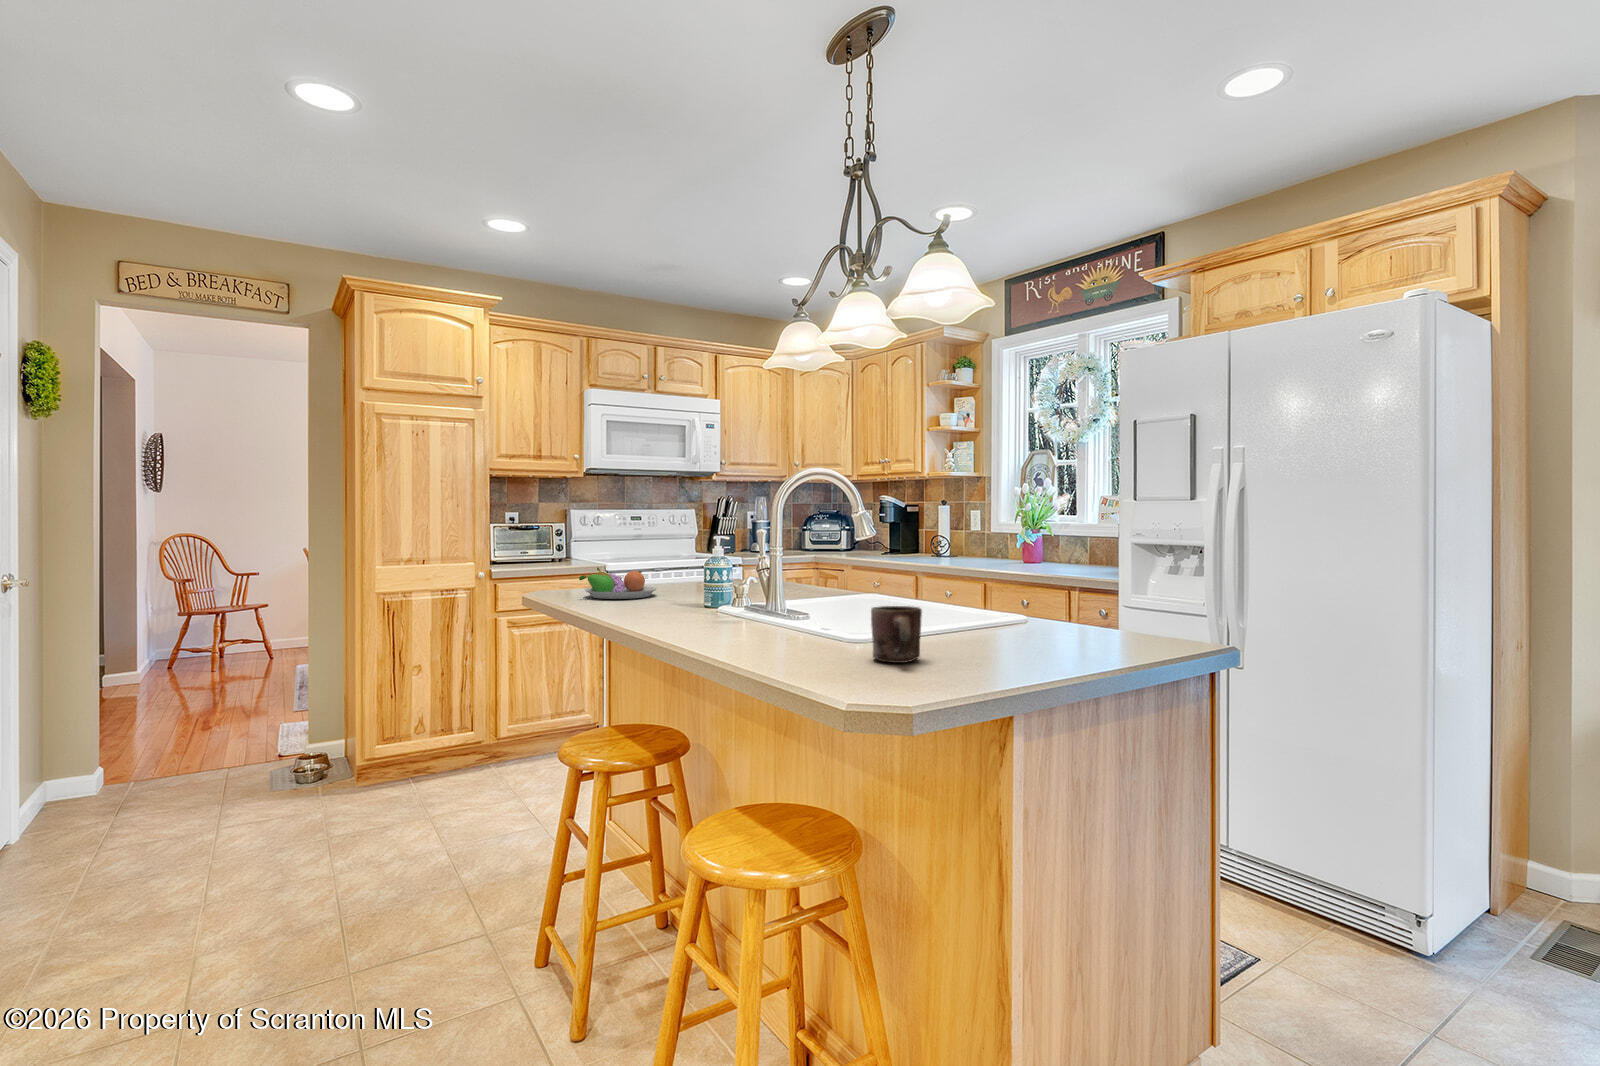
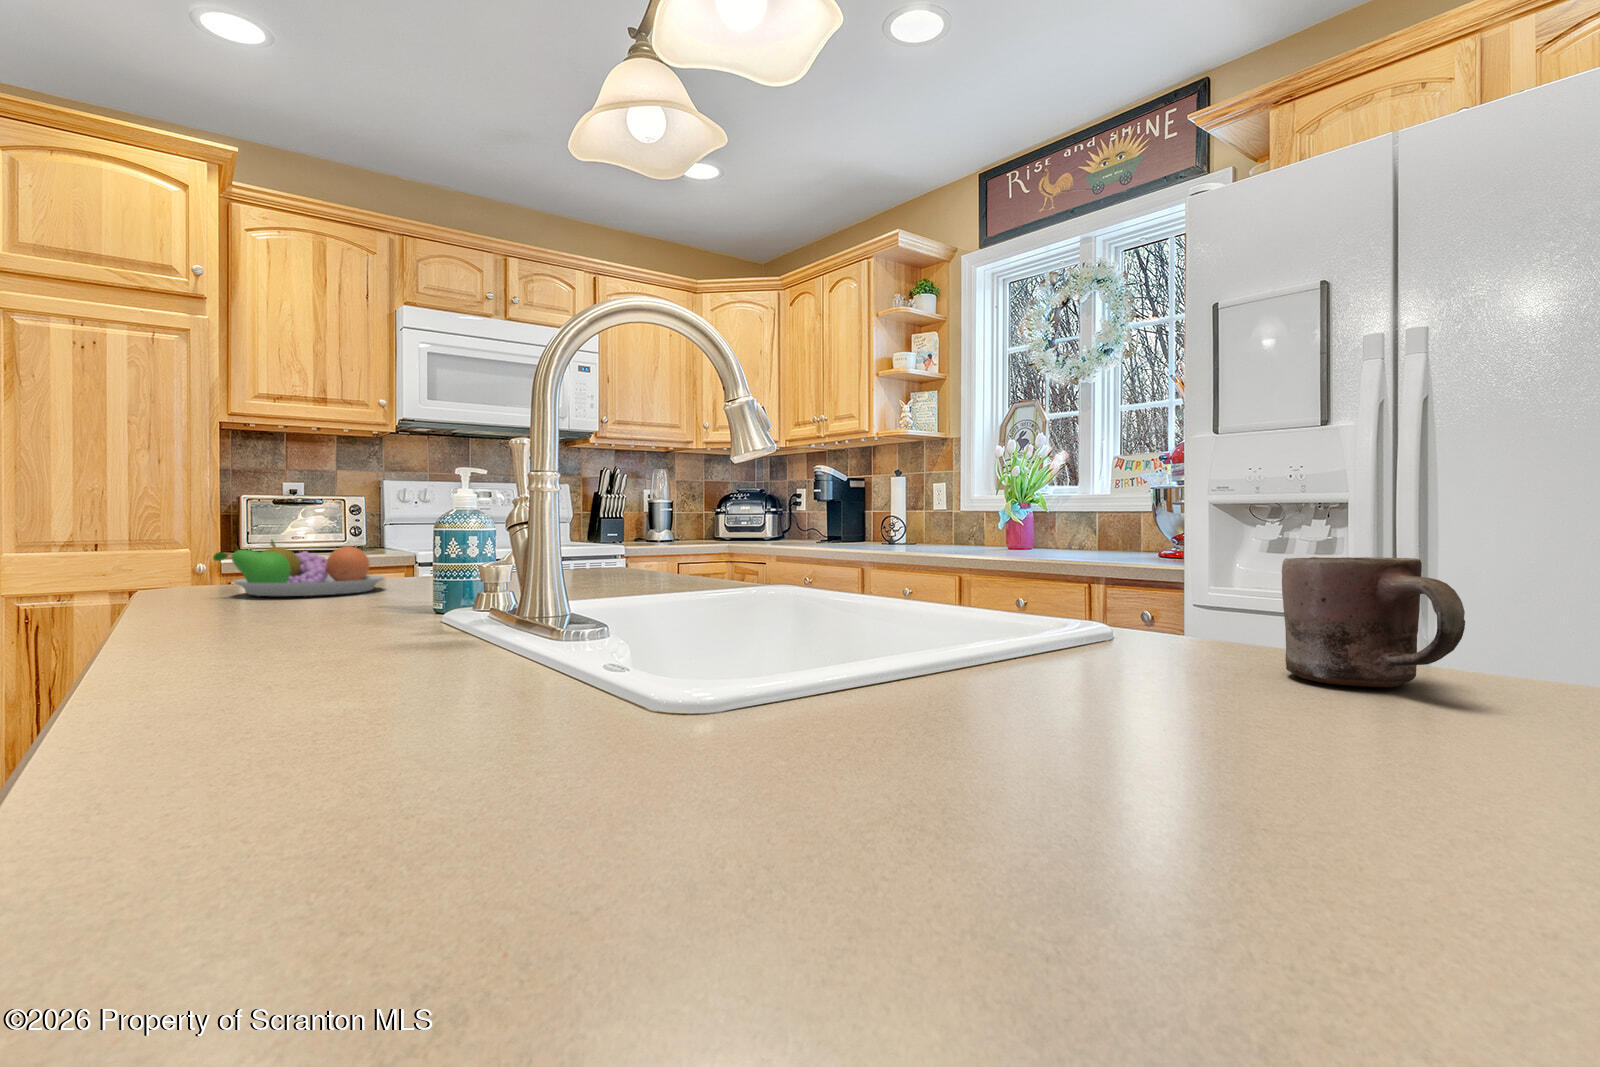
mug: present [871,606,922,663] -> present [1282,557,1465,687]

